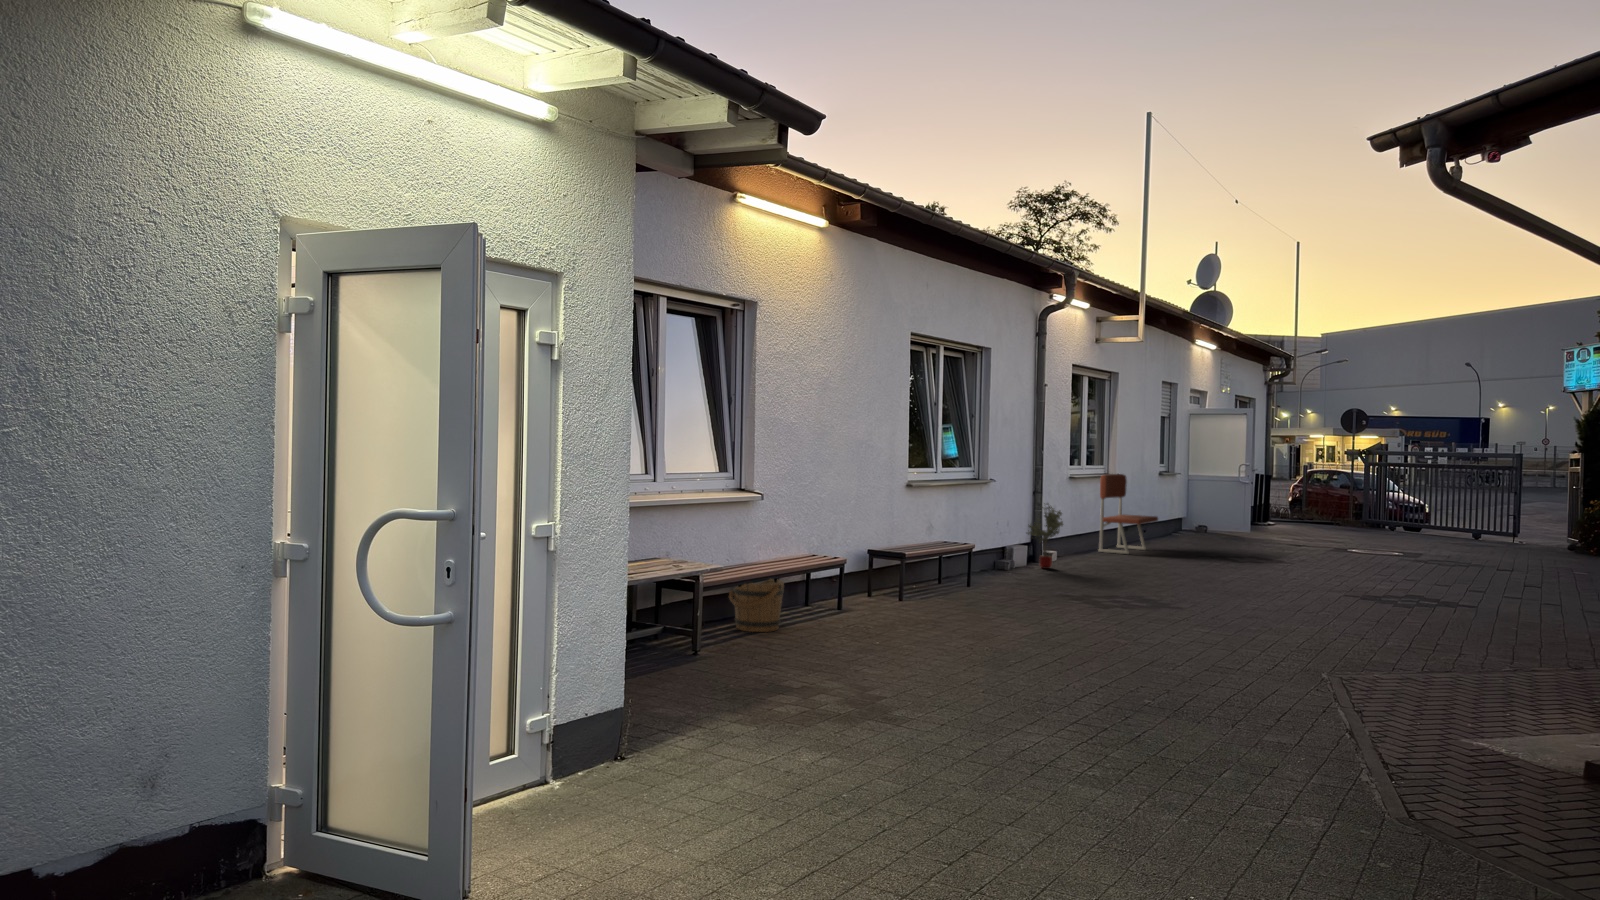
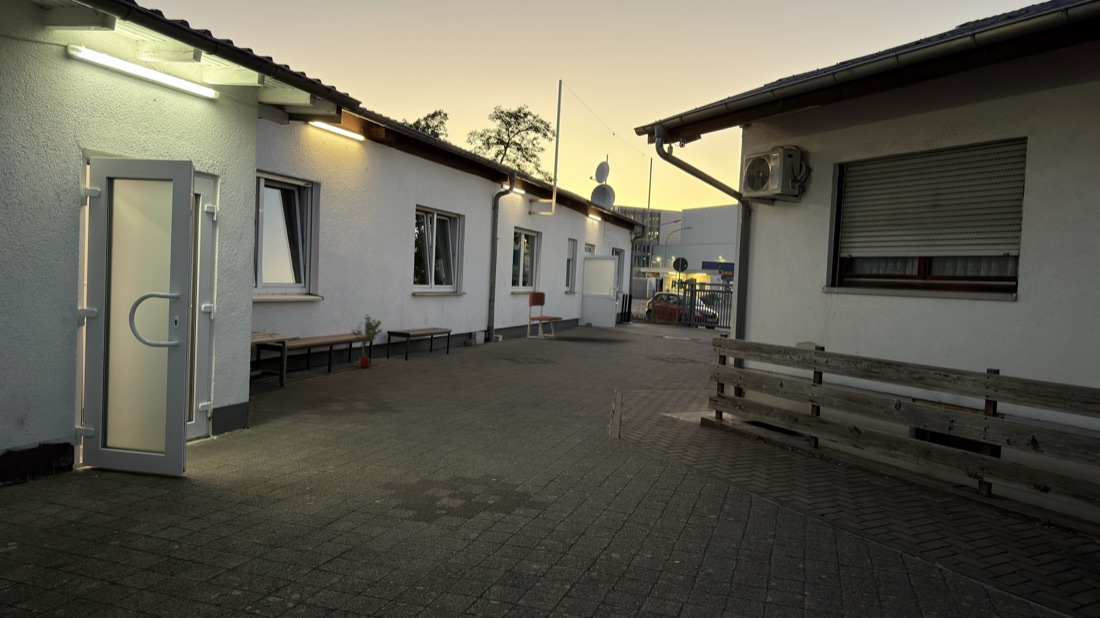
potted tree: present [1028,504,1063,569] -> present [352,315,382,368]
bucket: present [729,579,784,632] -> none [302,345,336,376]

